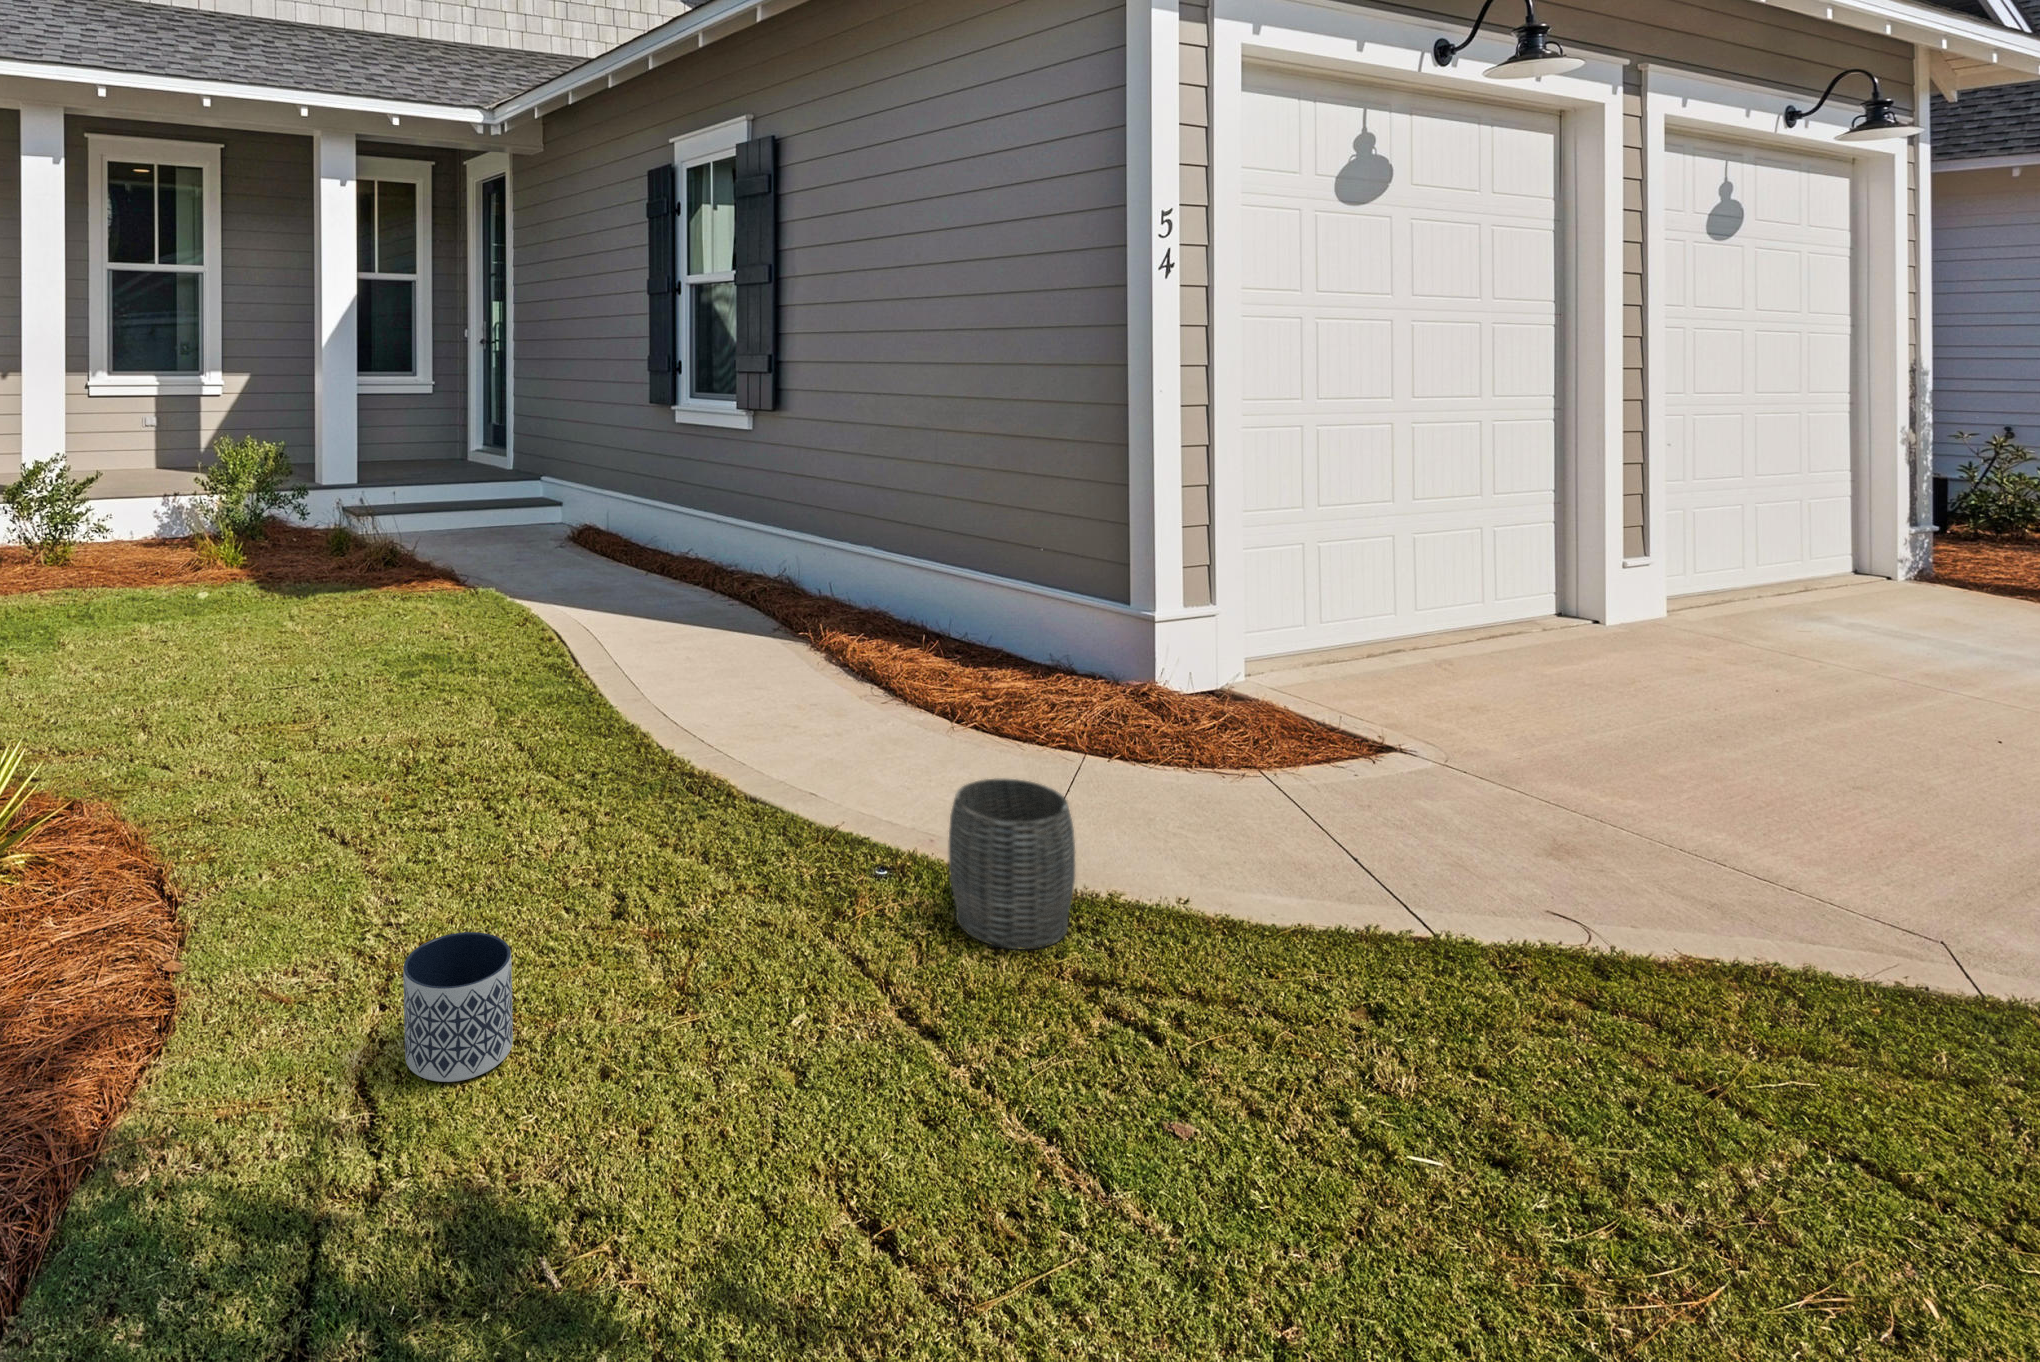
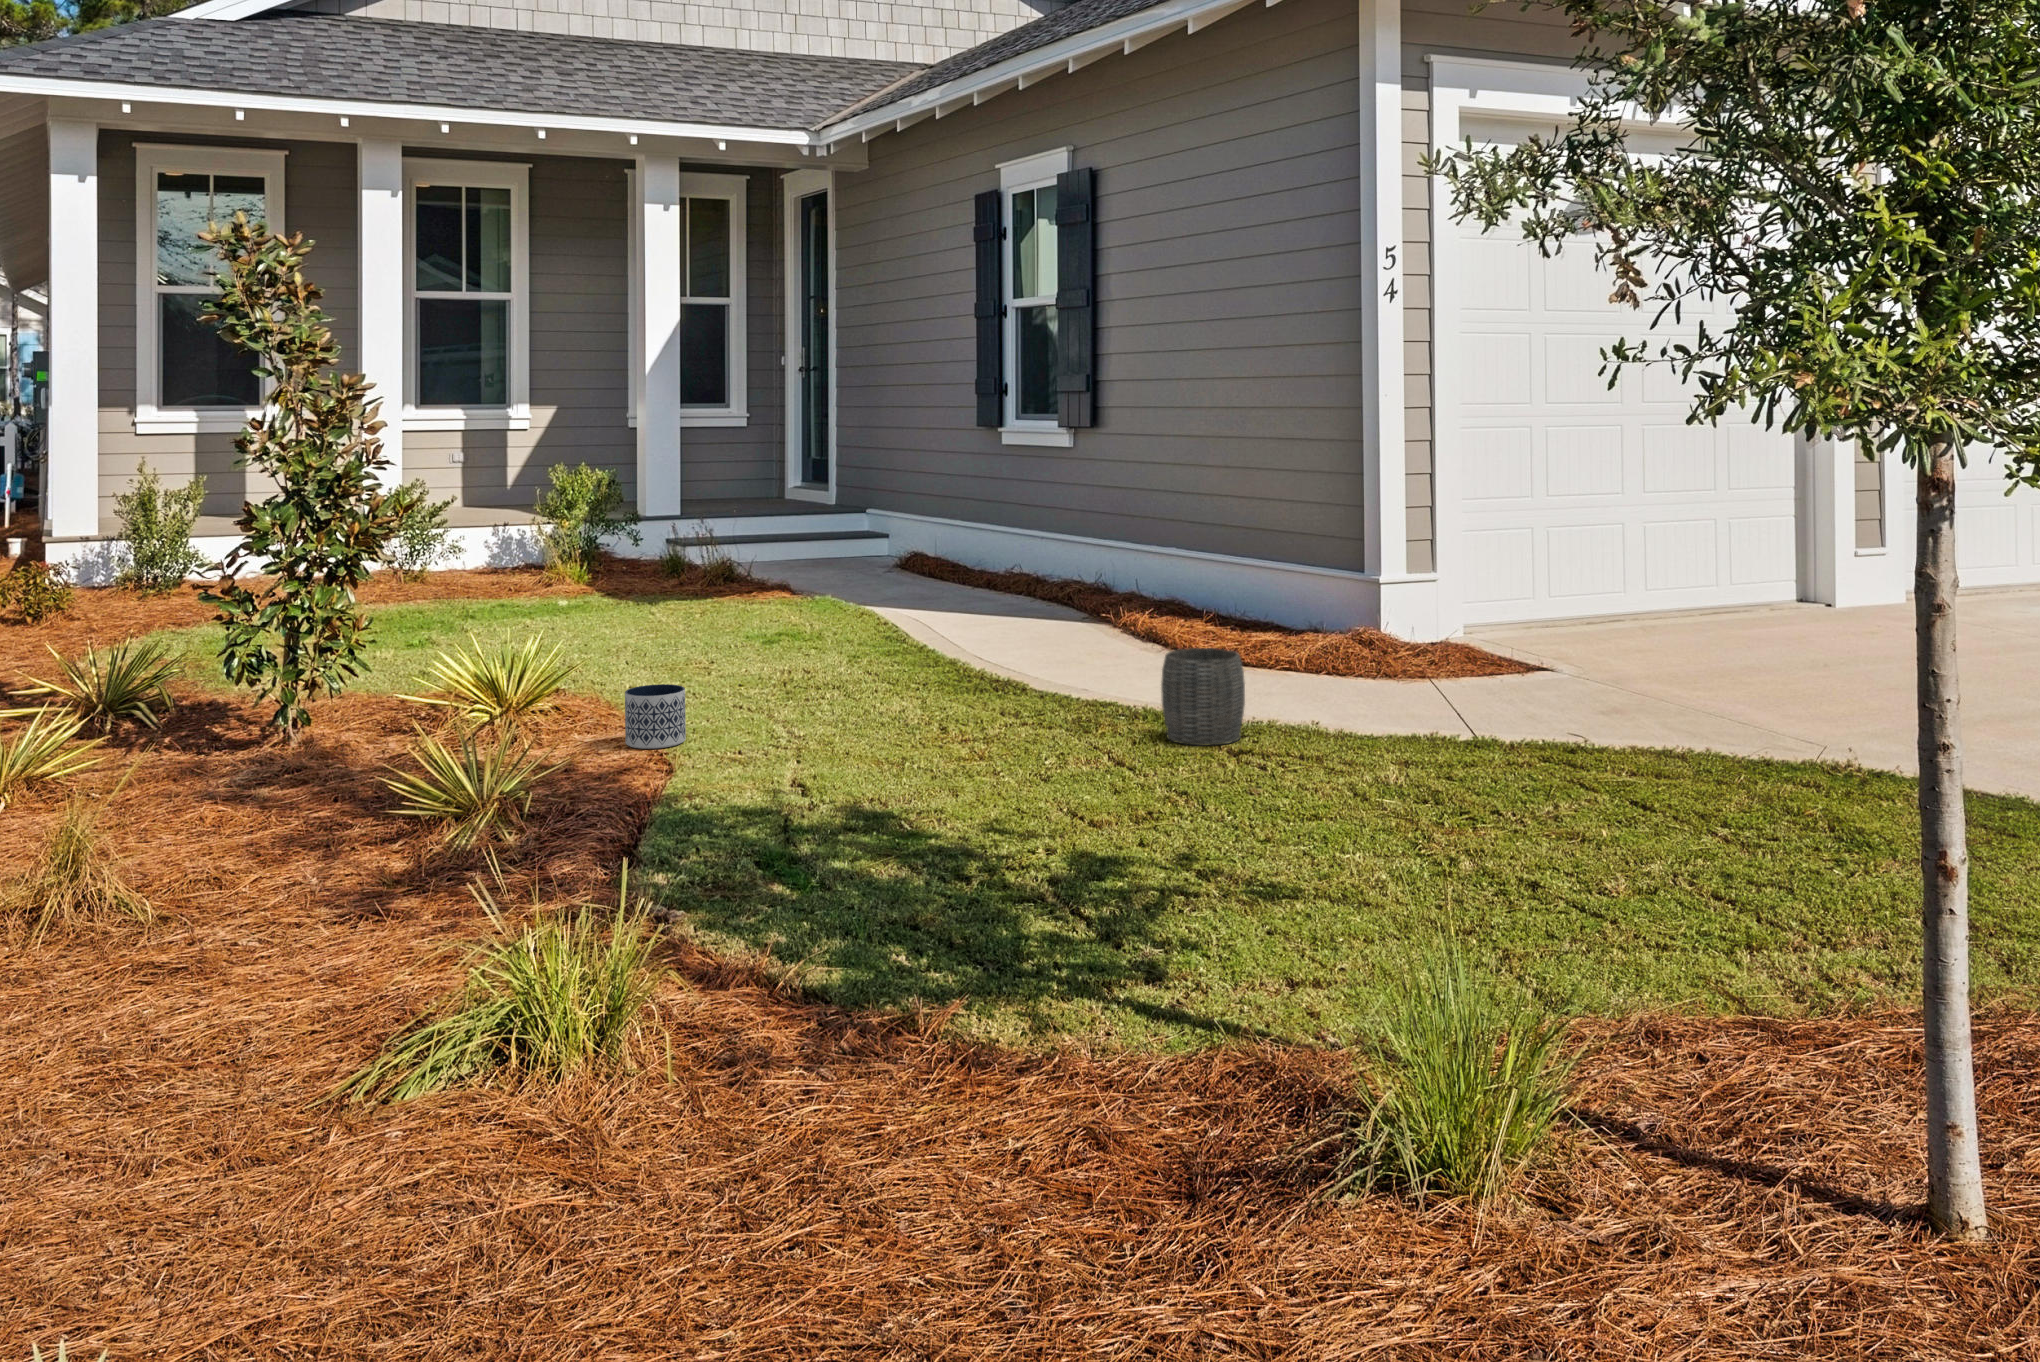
planter: present [403,932,513,1082] -> present [625,684,686,749]

